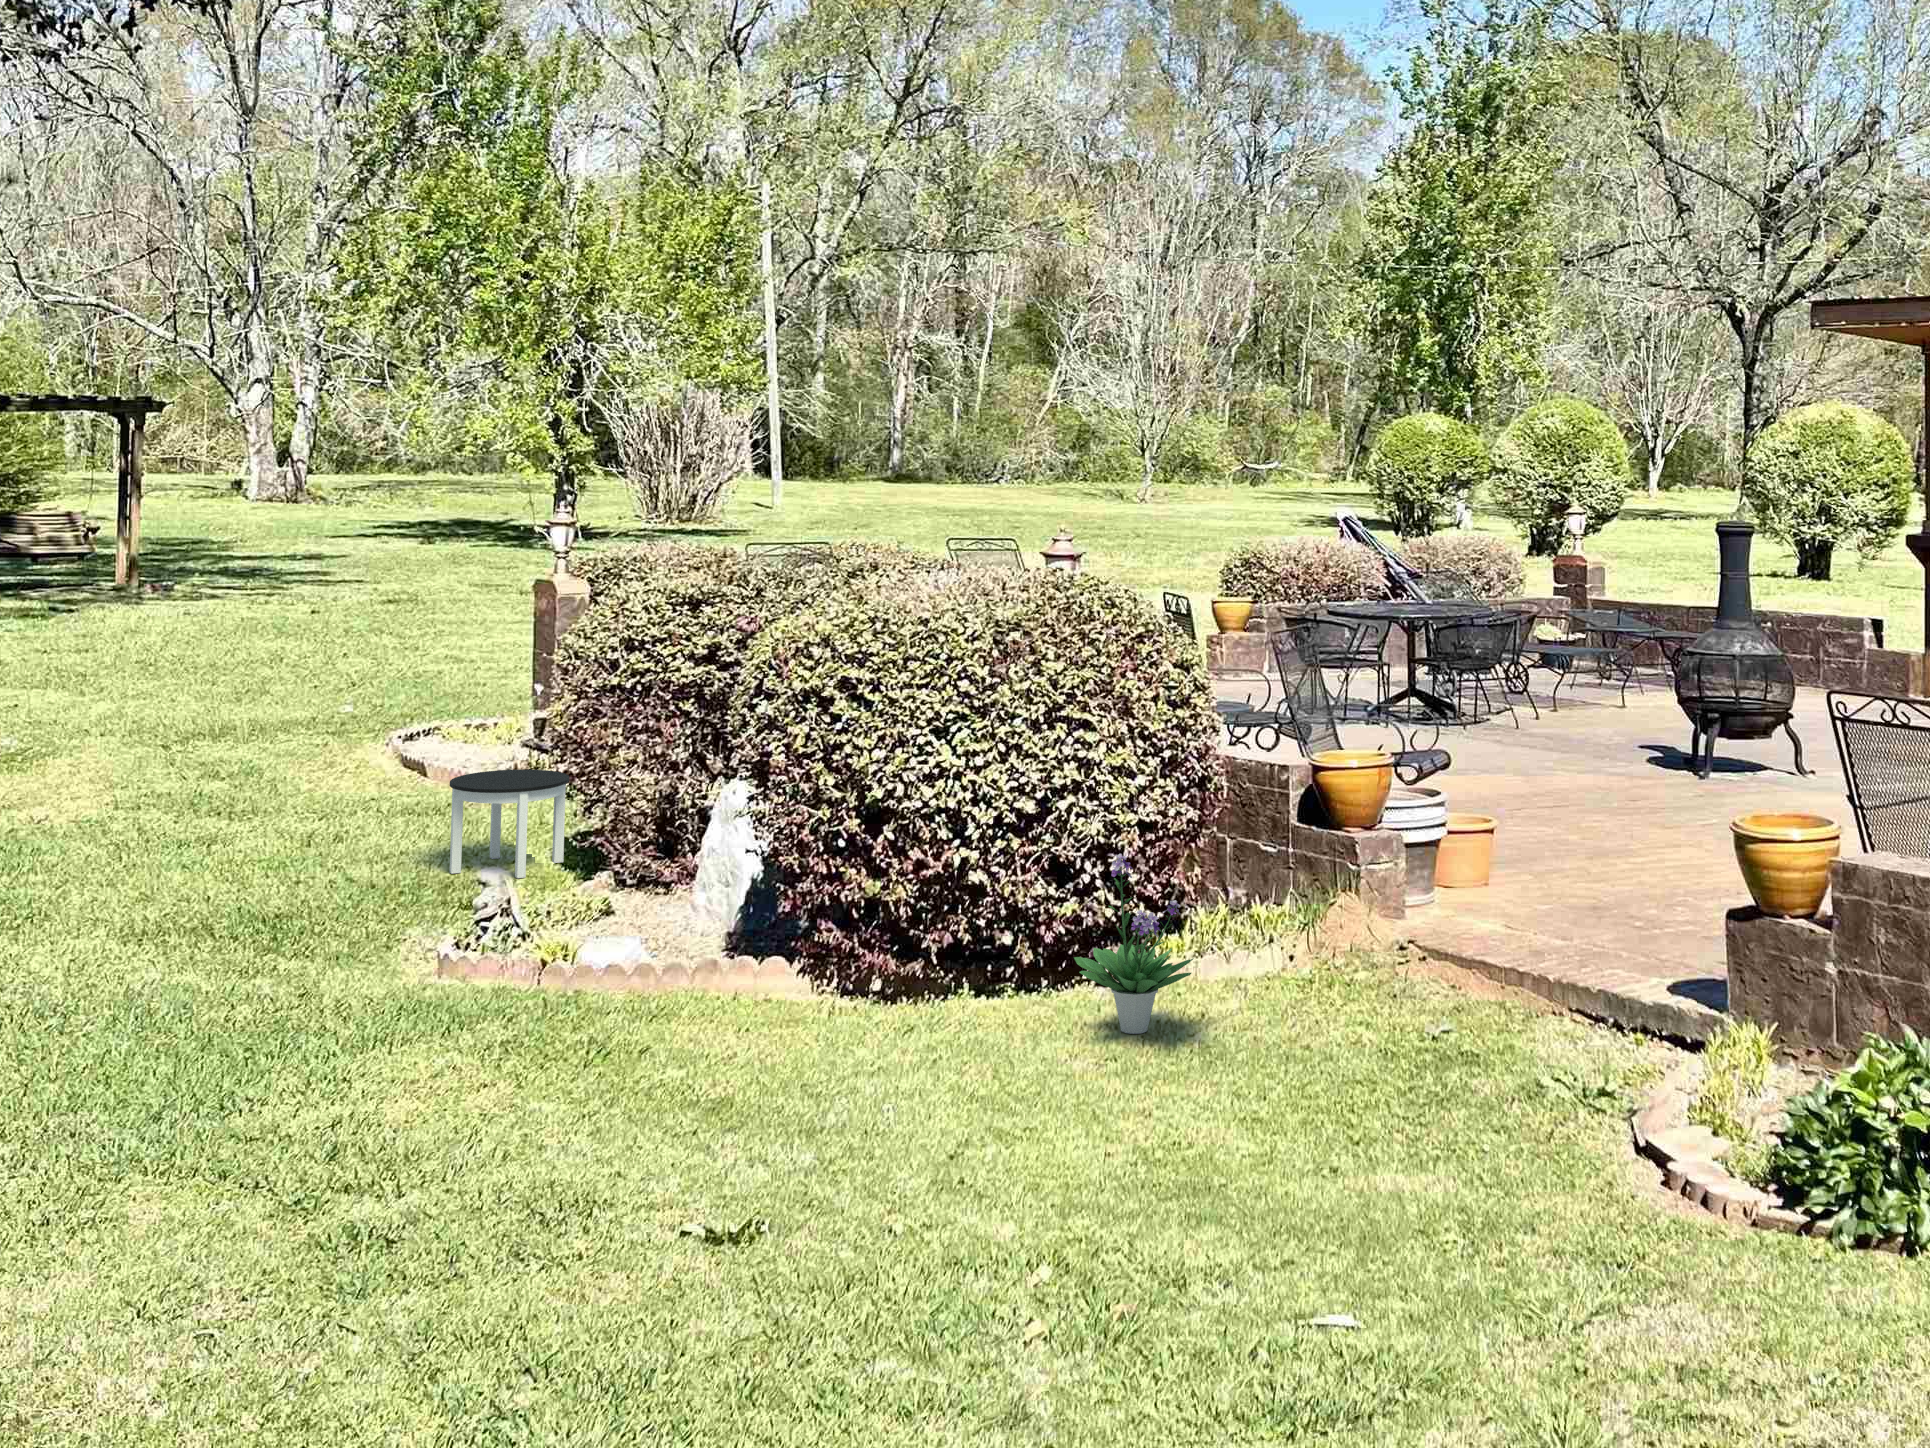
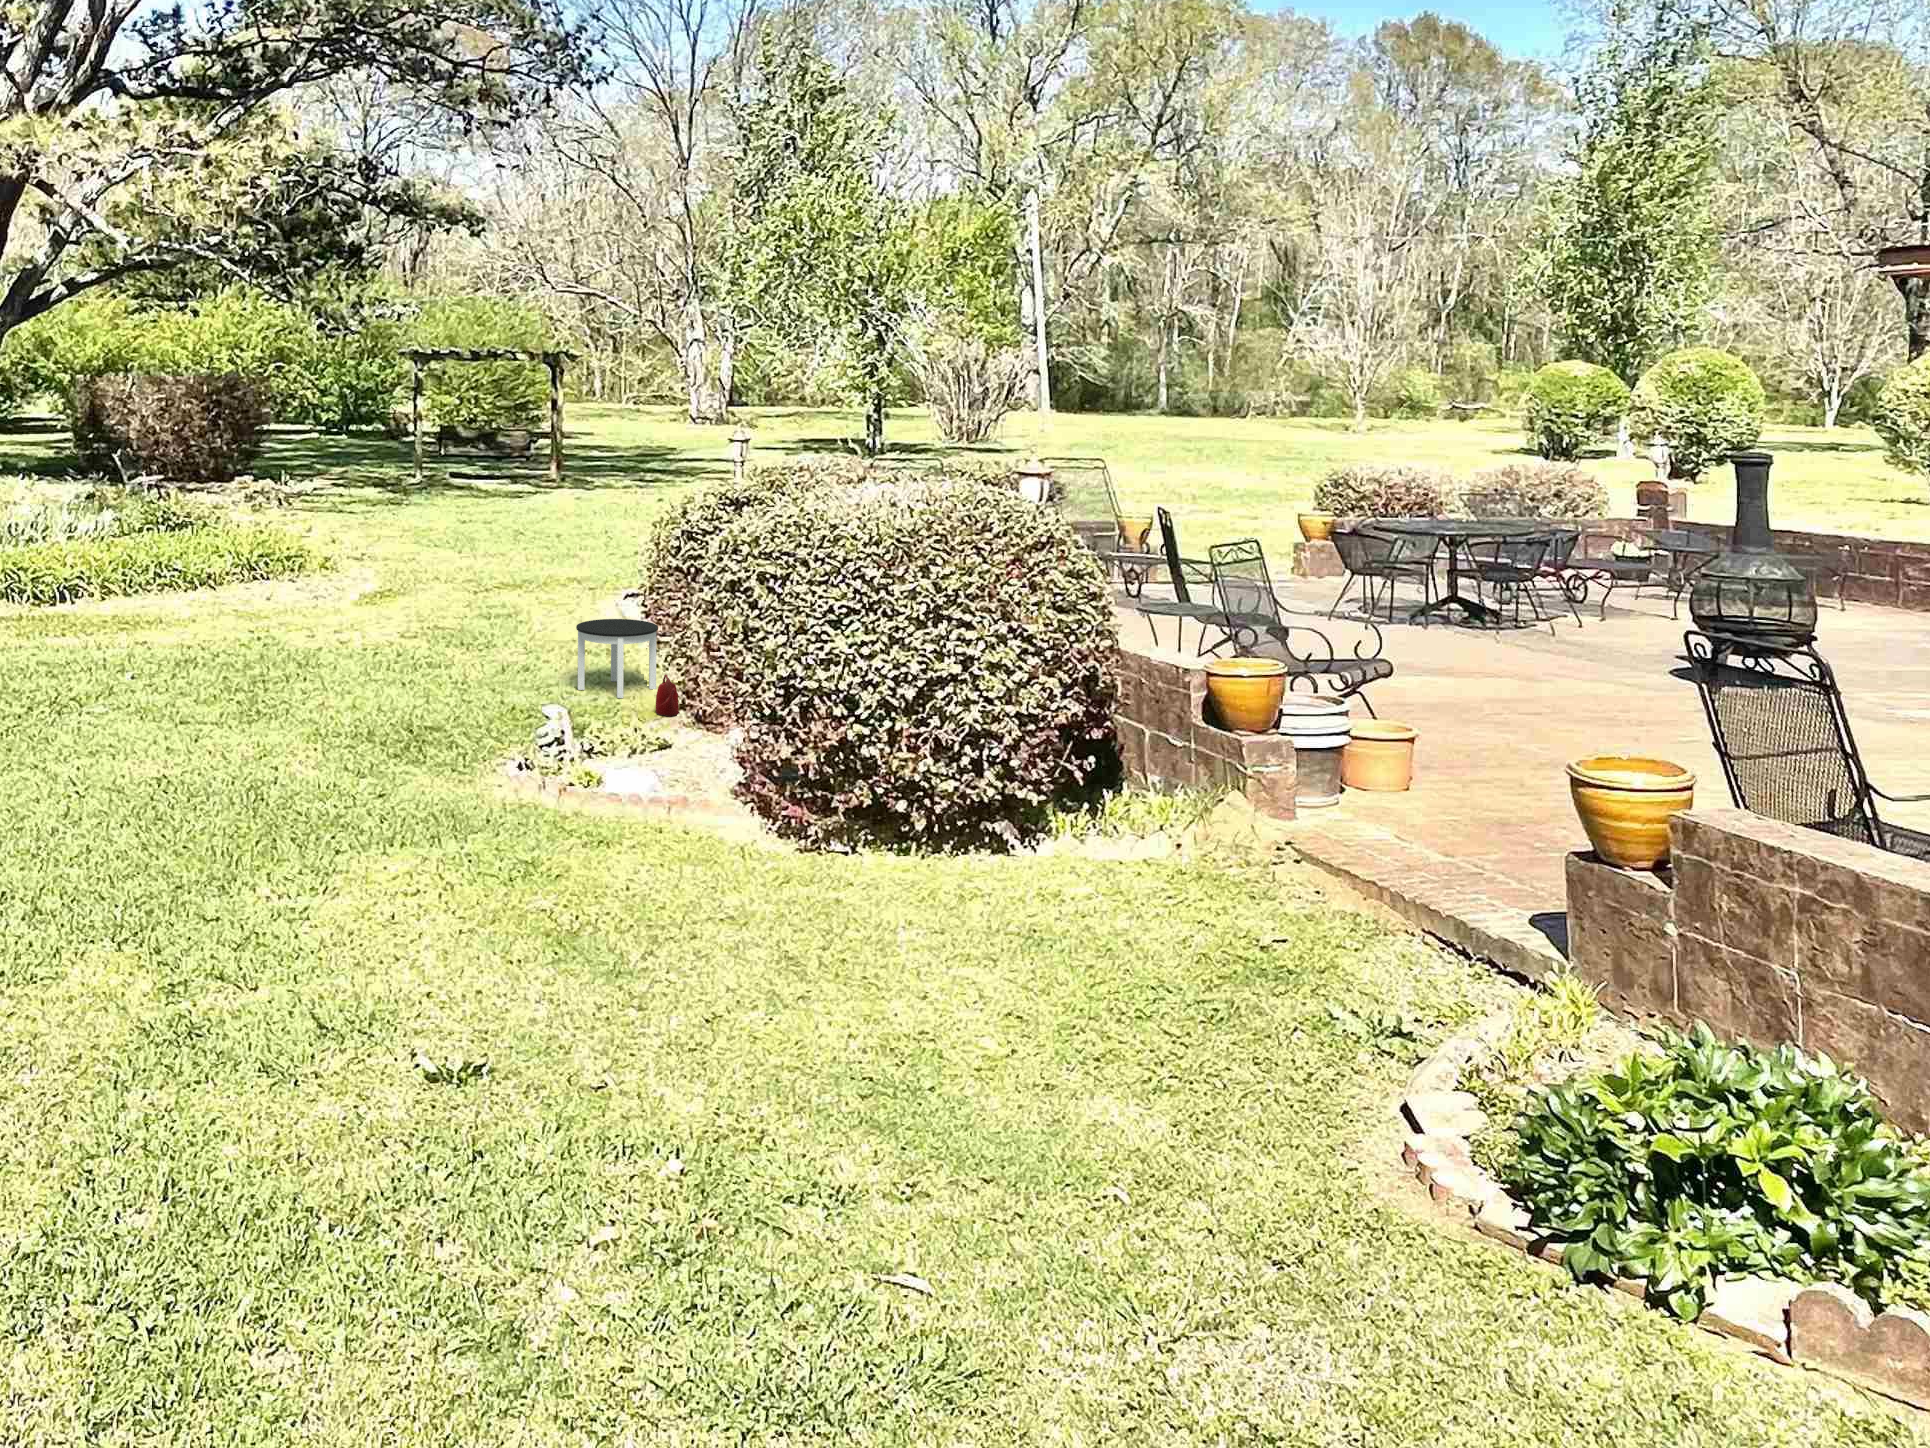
watering can: none [584,837,621,894] -> present [655,675,680,717]
potted plant: present [1074,854,1193,1034] -> none [940,738,1050,891]

